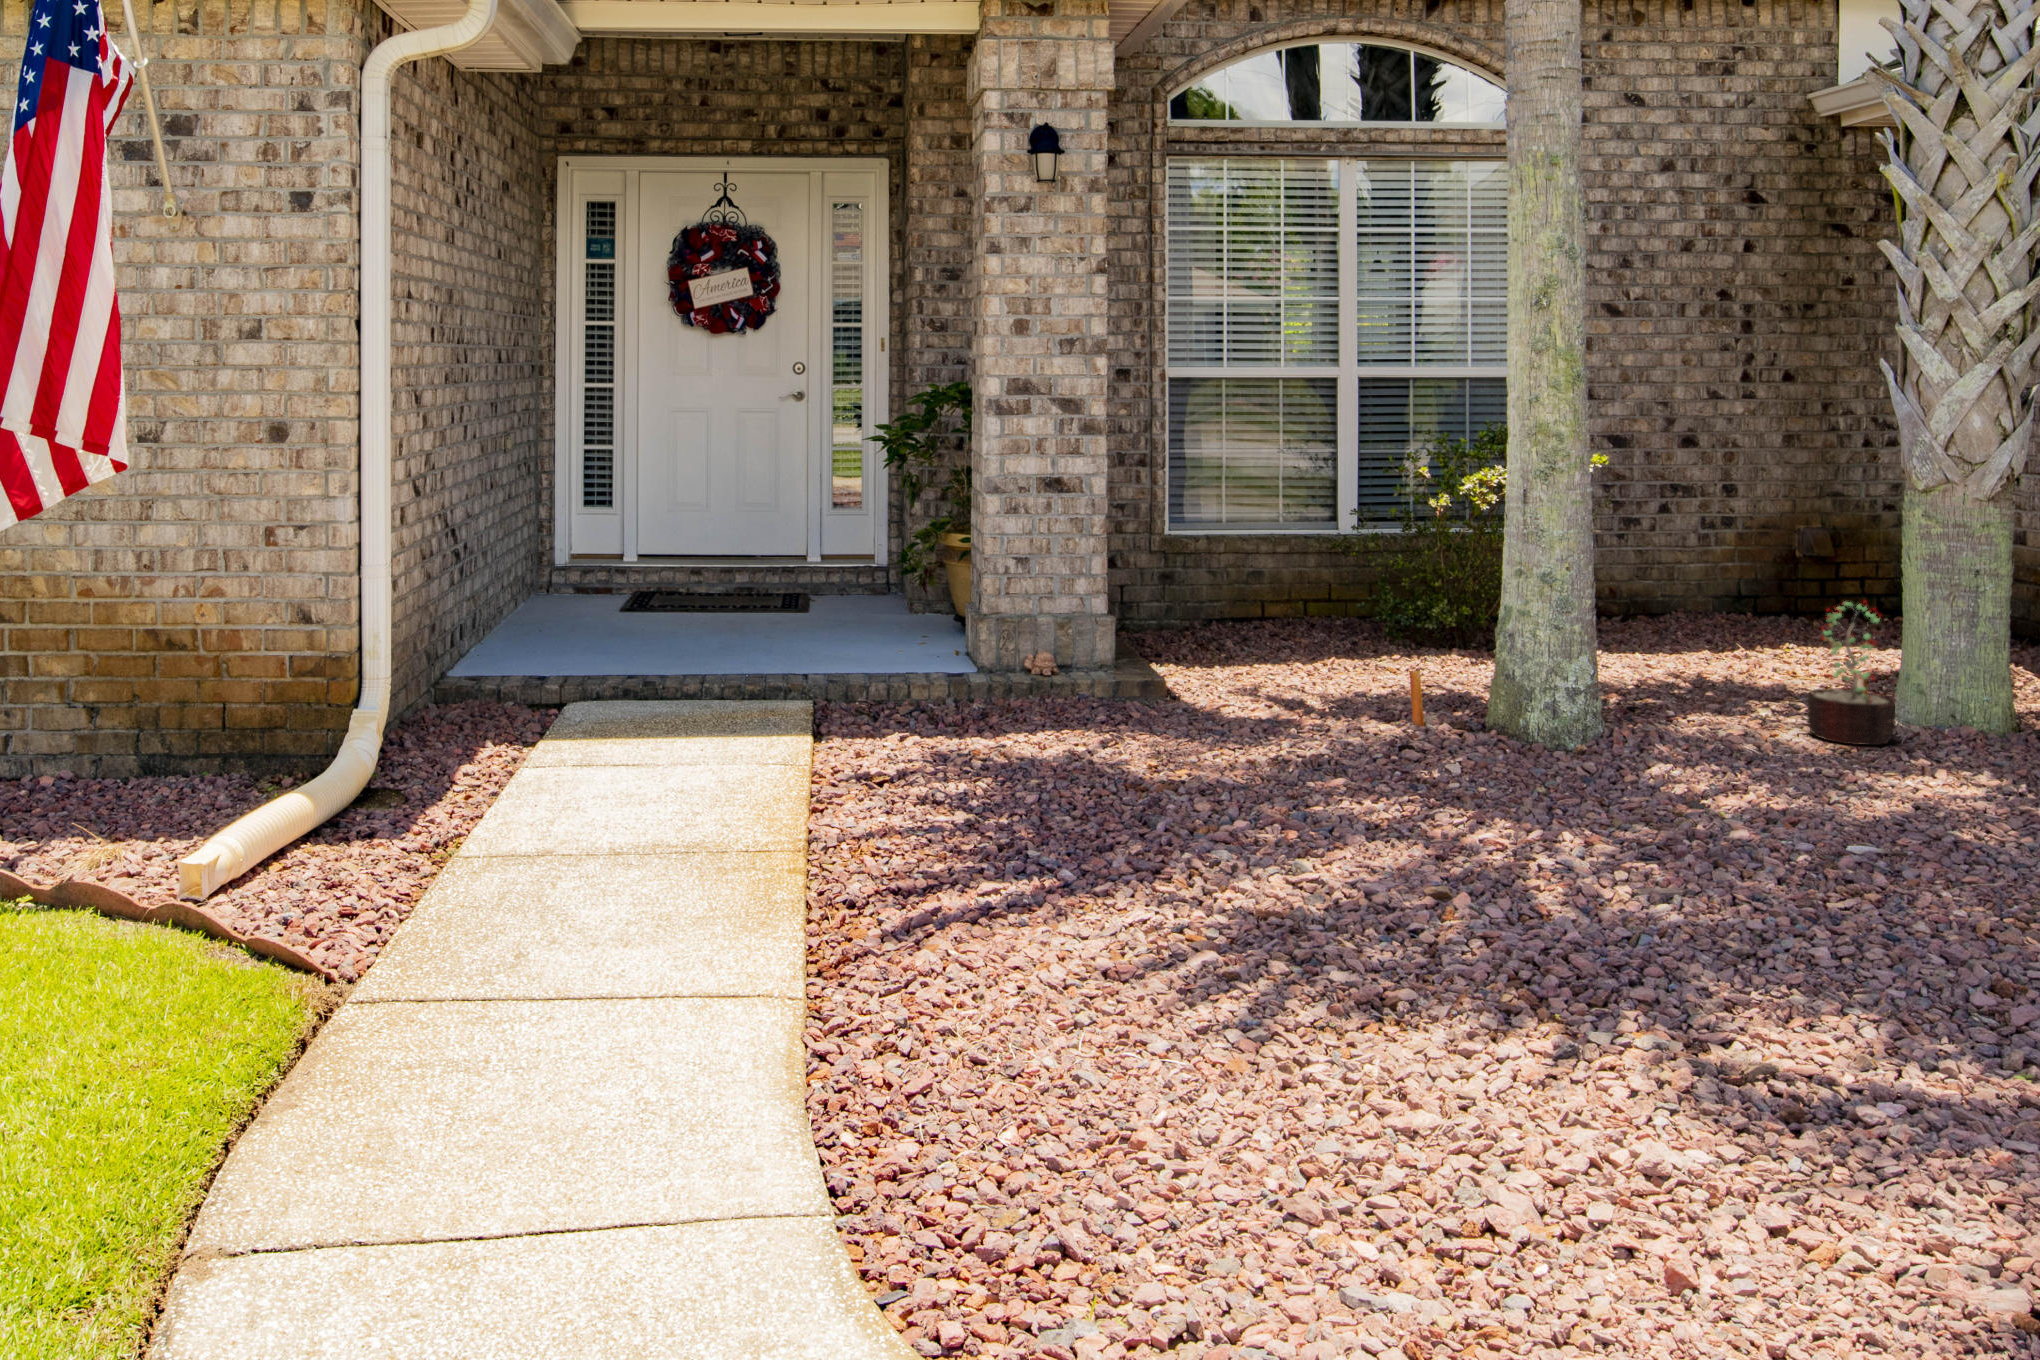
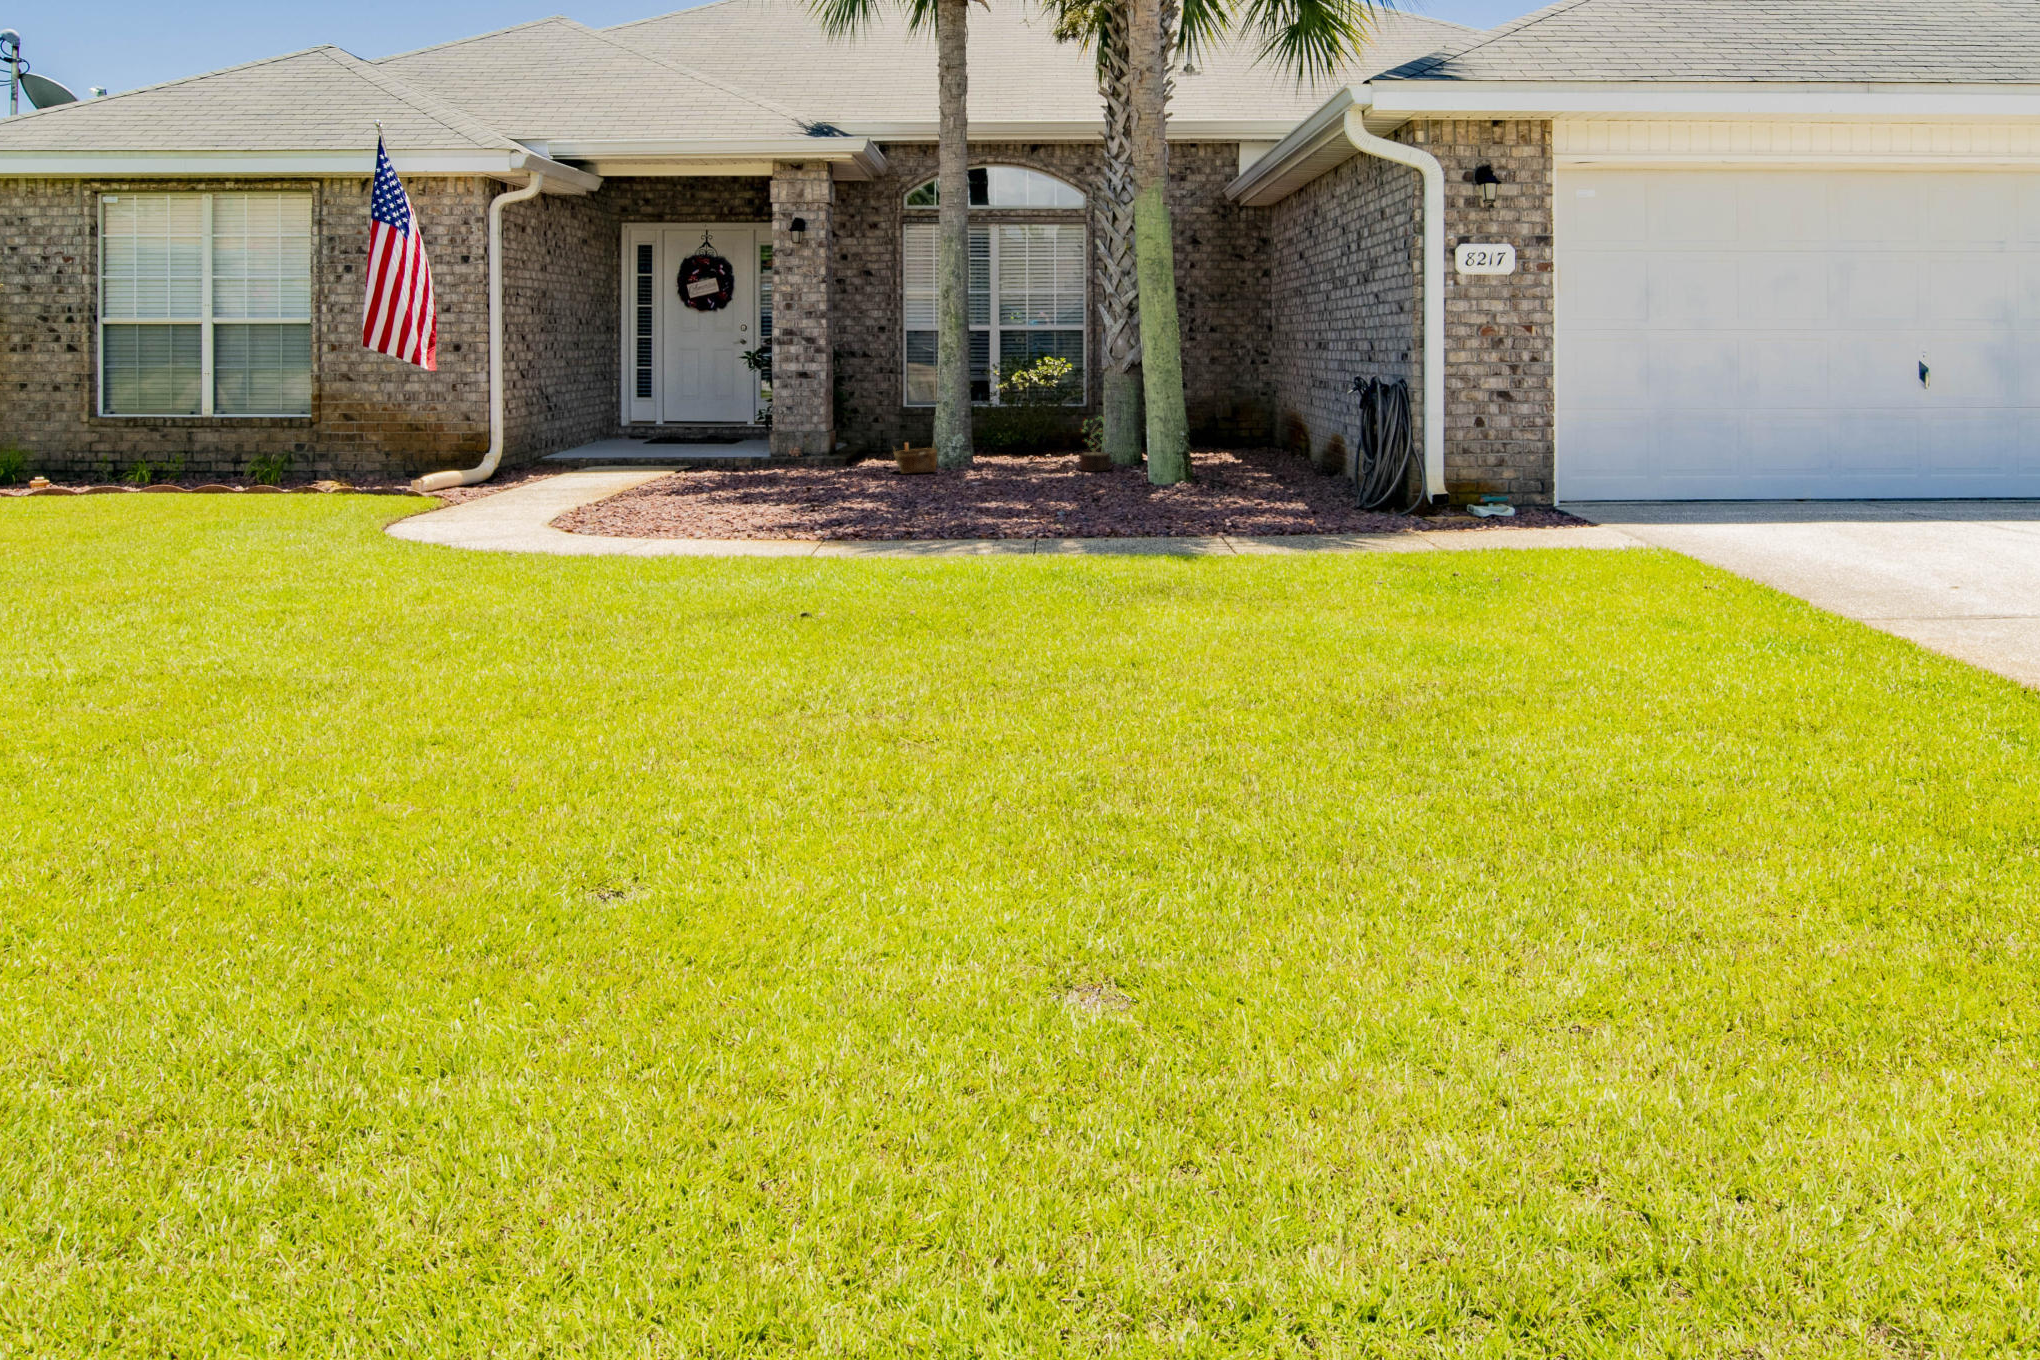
woven basket: none [1370,669,1491,758] -> present [894,442,937,474]

